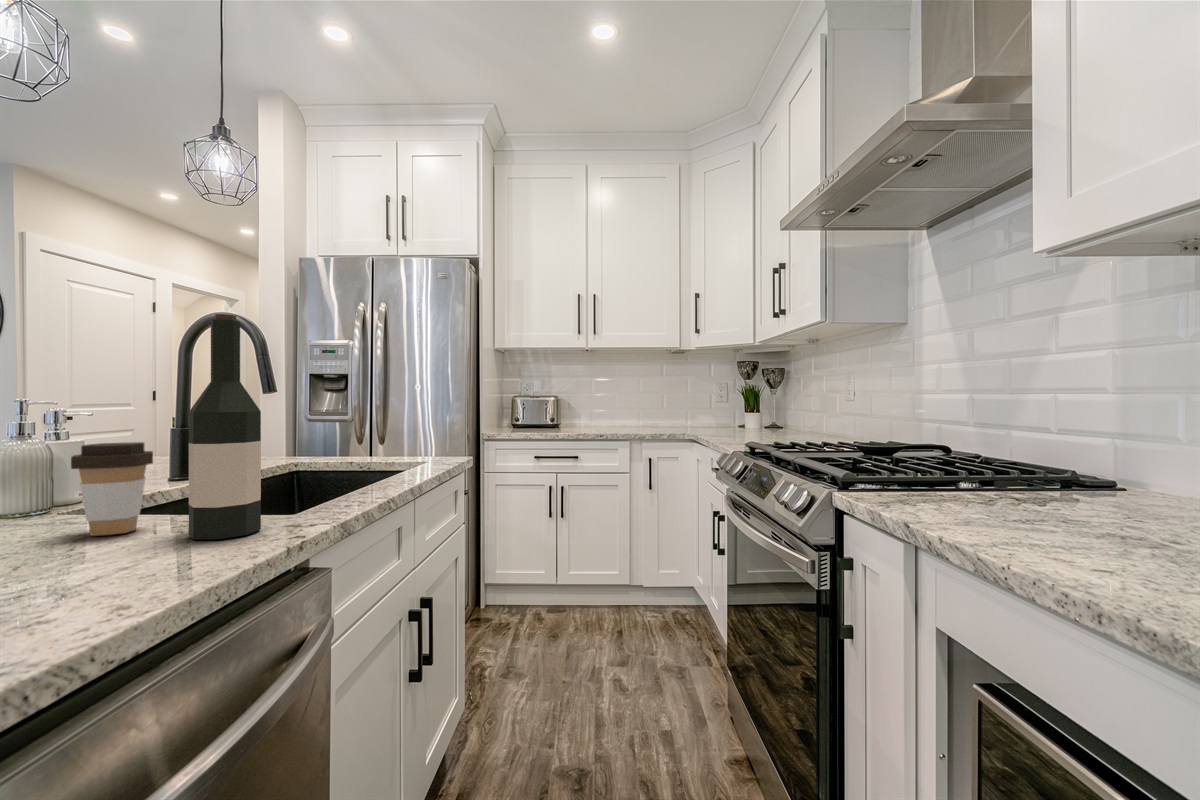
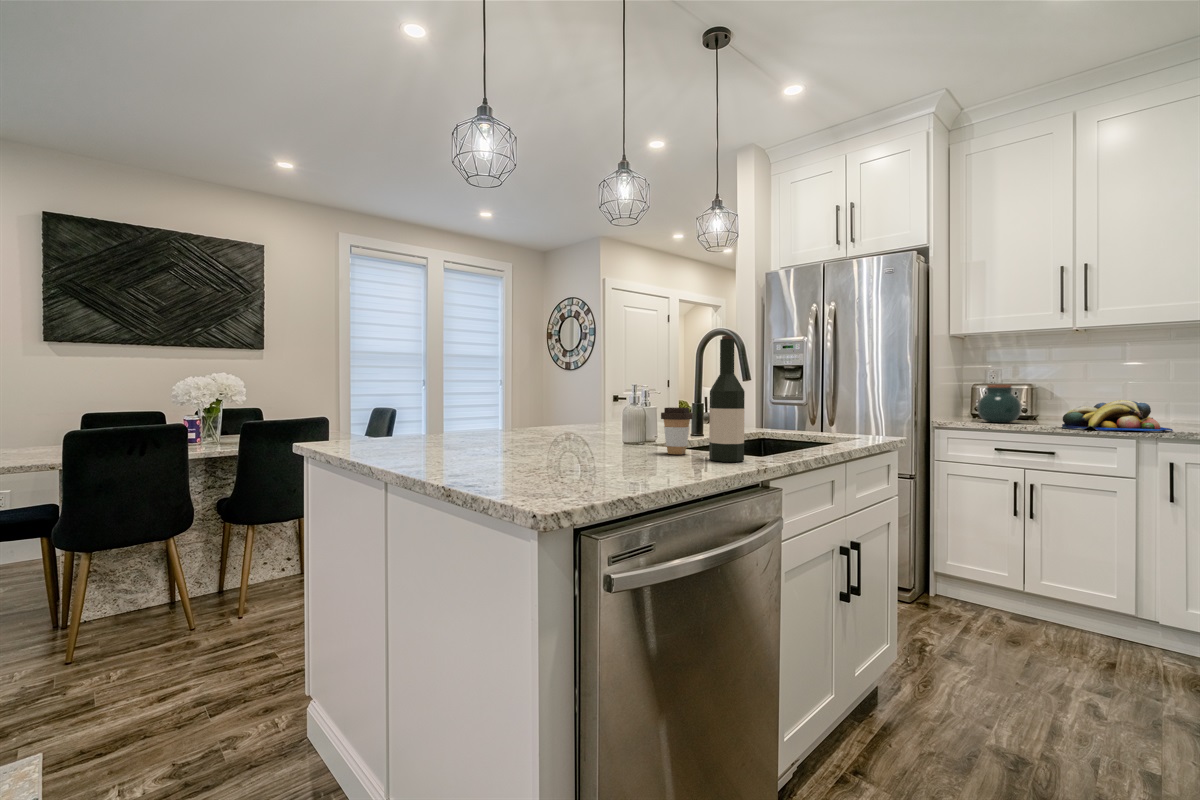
jar: none [519,397,551,432] -> present [978,385,1021,423]
fruit bowl: none [582,410,648,436] -> present [1062,400,1173,431]

